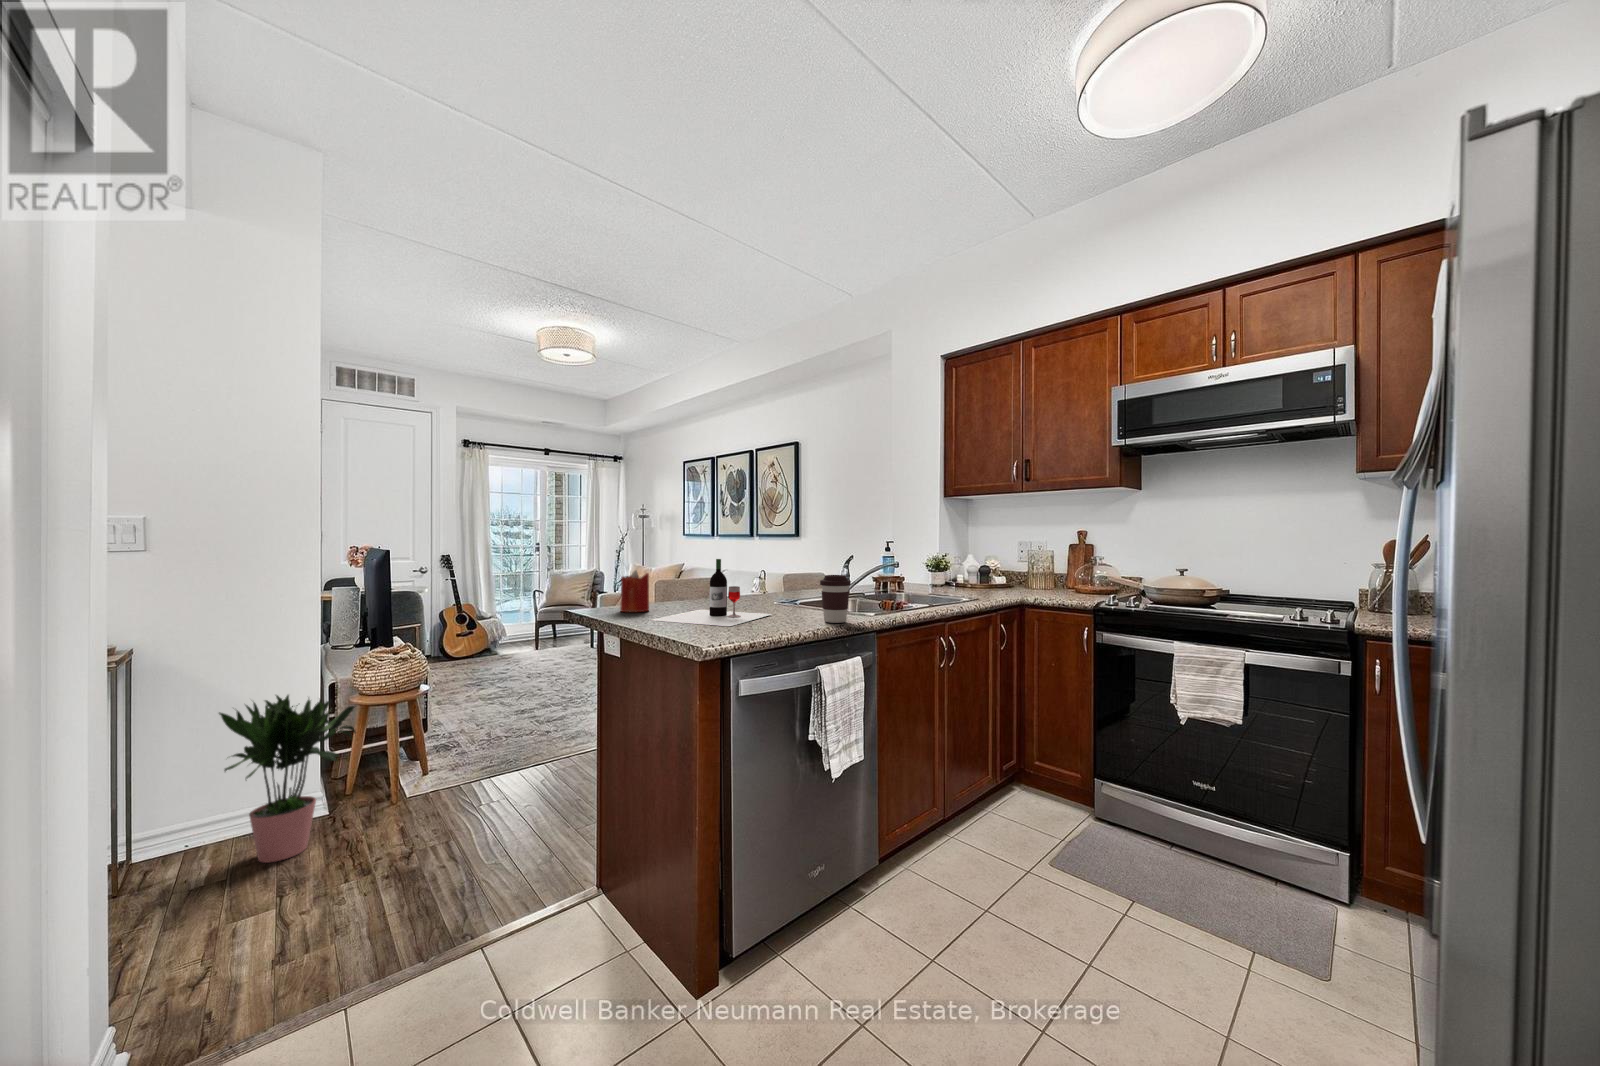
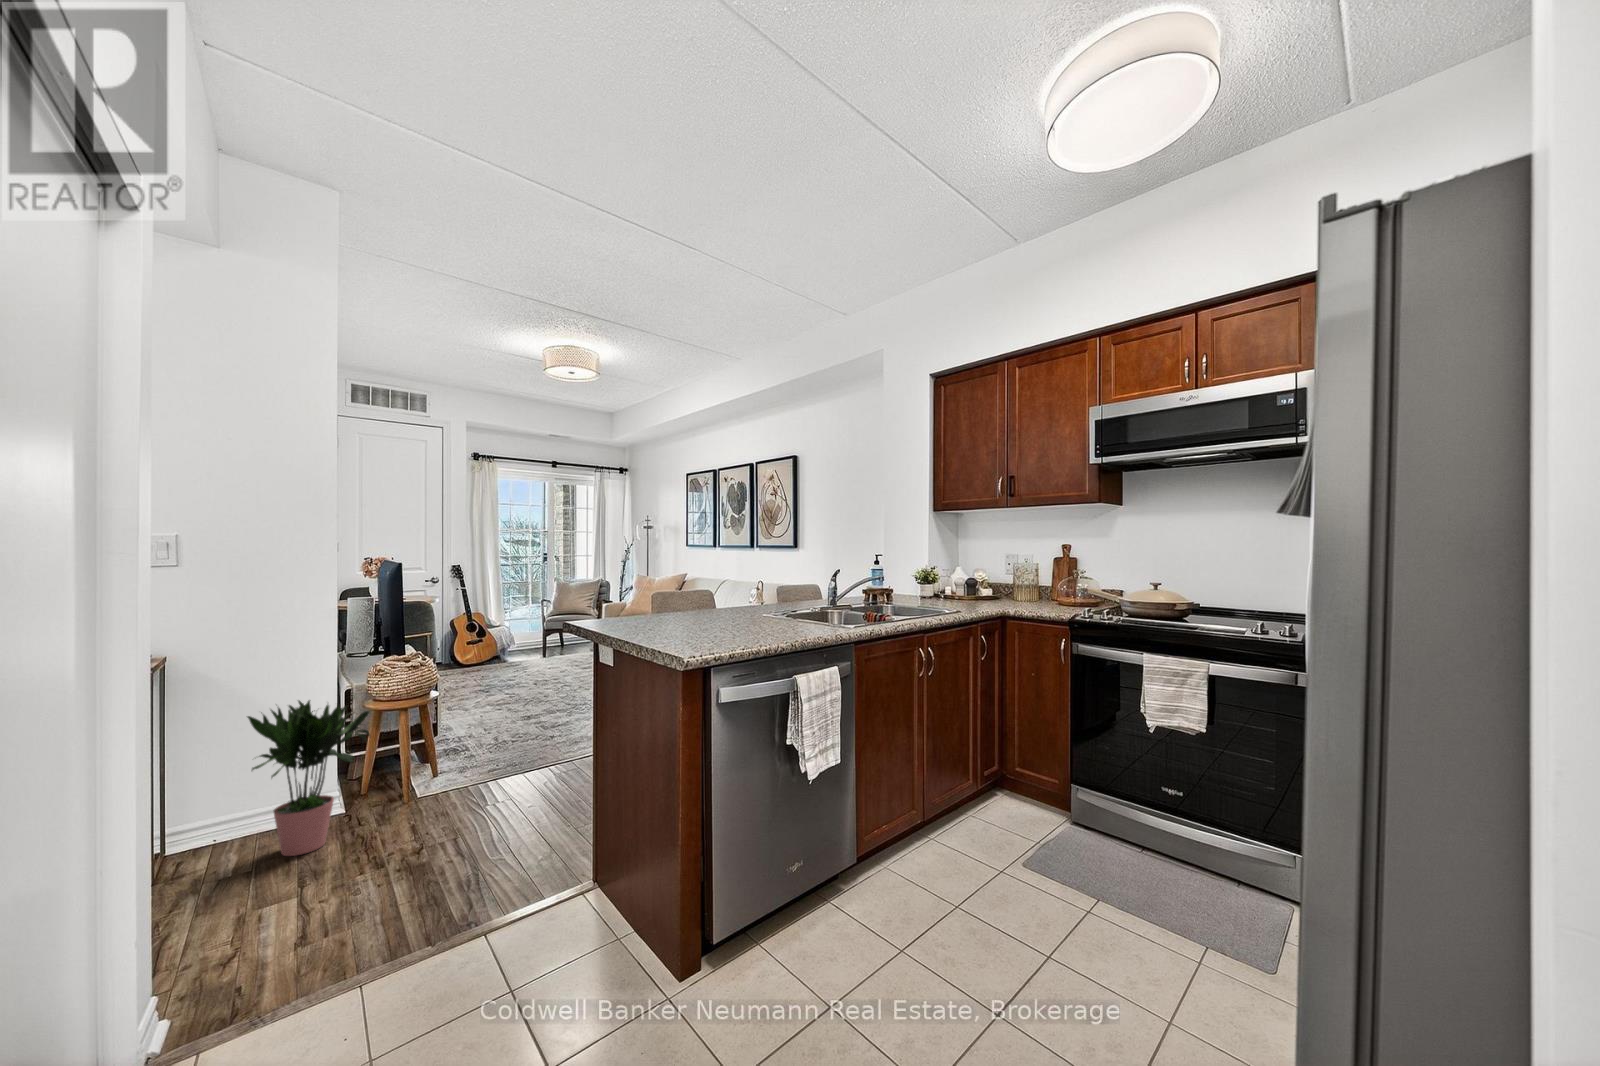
wine bottle: present [652,559,771,626] -> none [640,575,756,638]
candle: present [620,570,649,612] -> none [615,584,642,624]
coffee cup: present [820,575,851,623] -> none [799,590,827,635]

